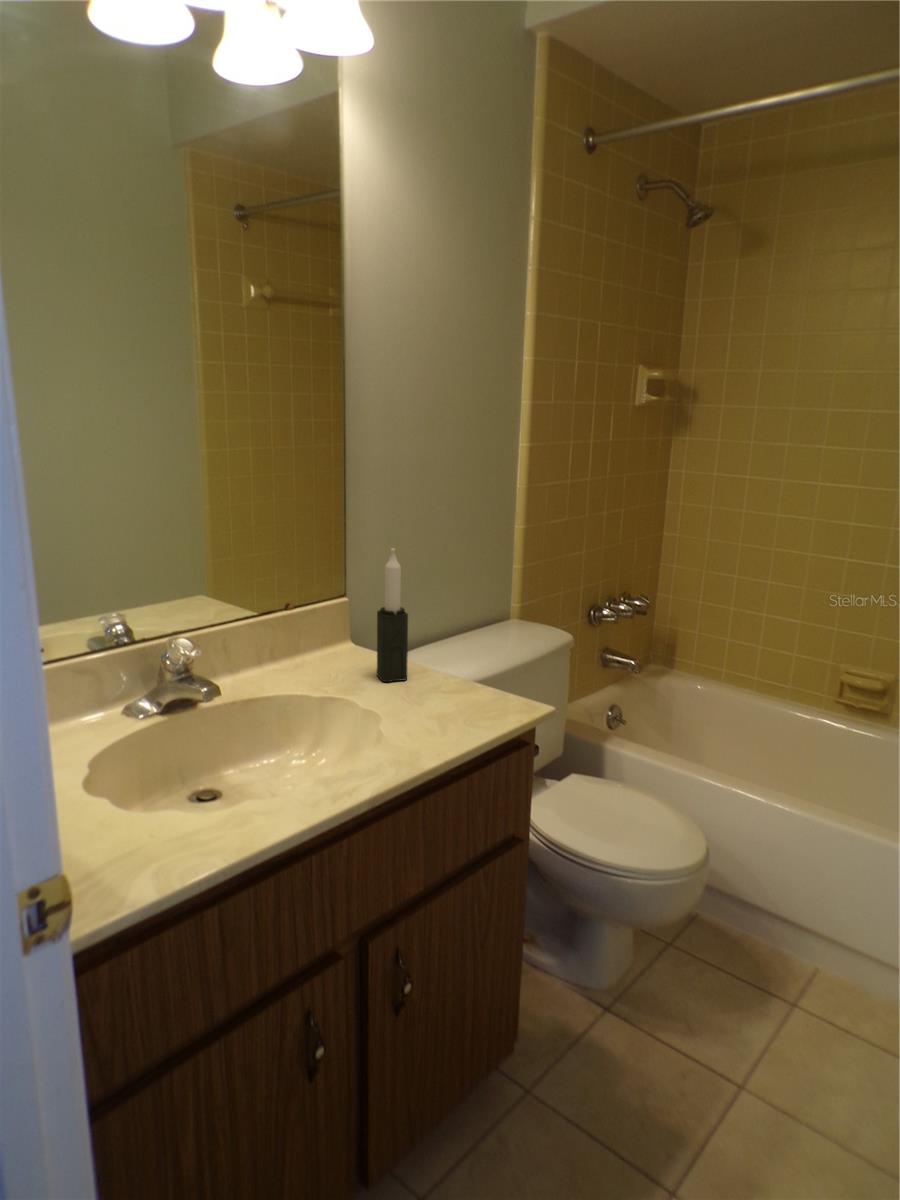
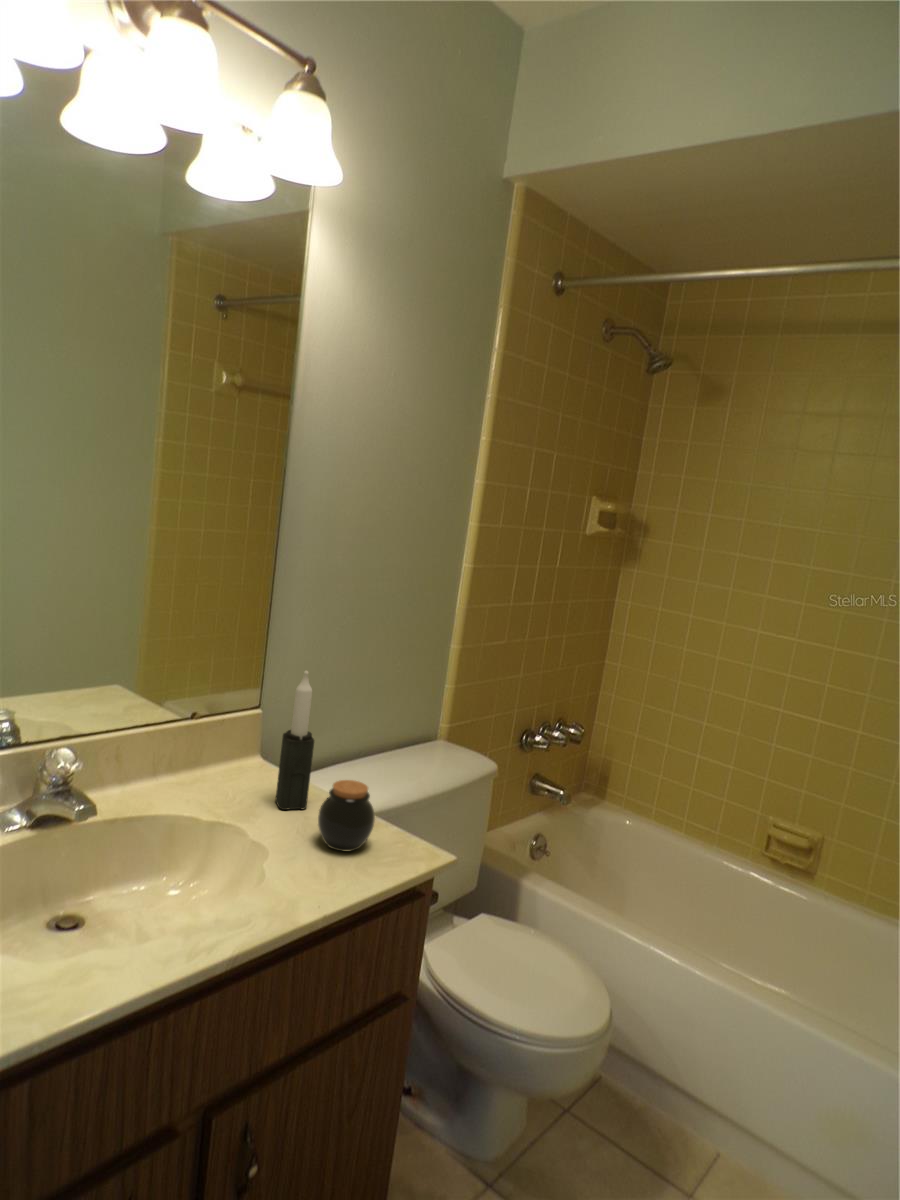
jar: none [423,645,477,710] -> present [318,780,375,851]

